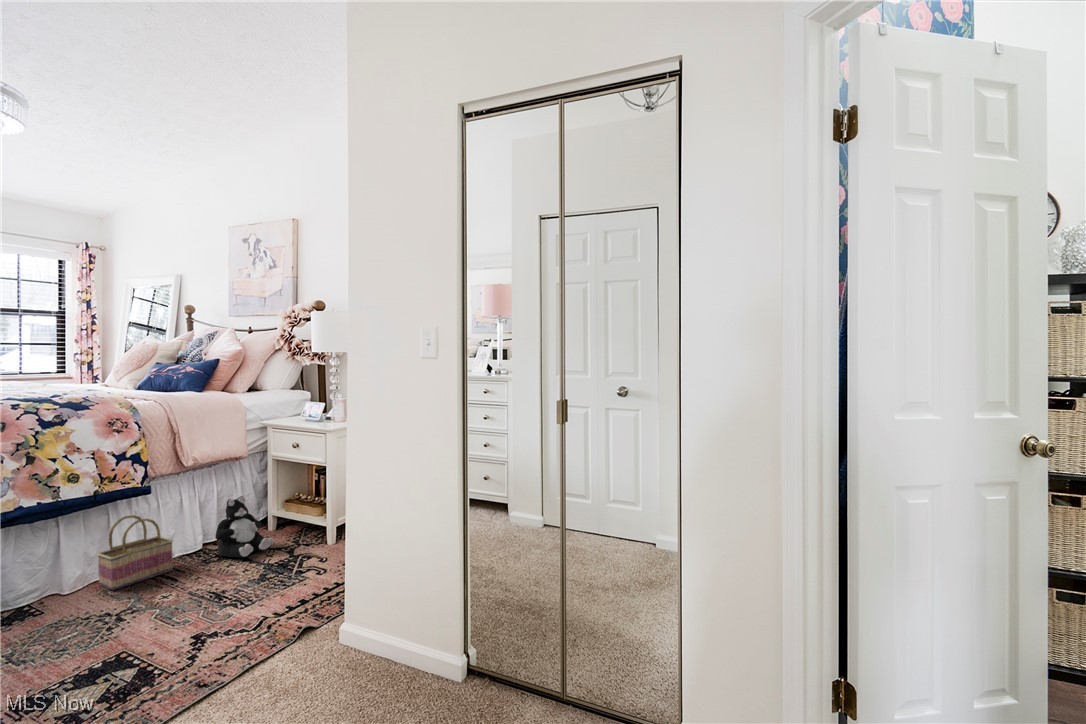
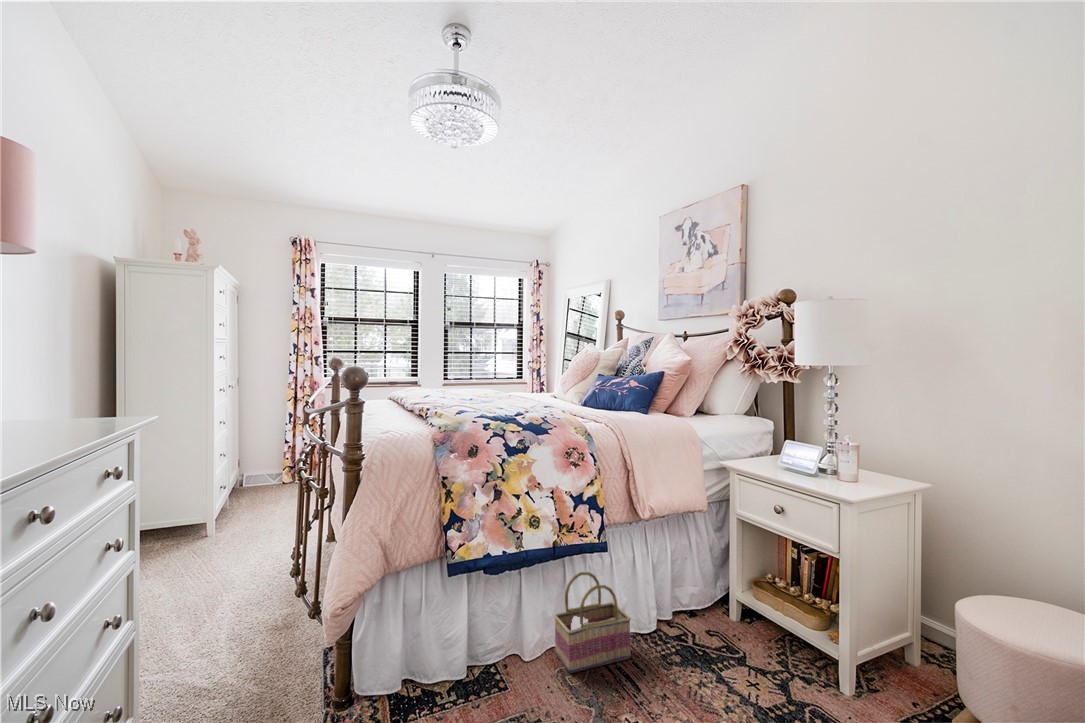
plush toy: present [215,496,273,558] -> none [678,568,755,668]

